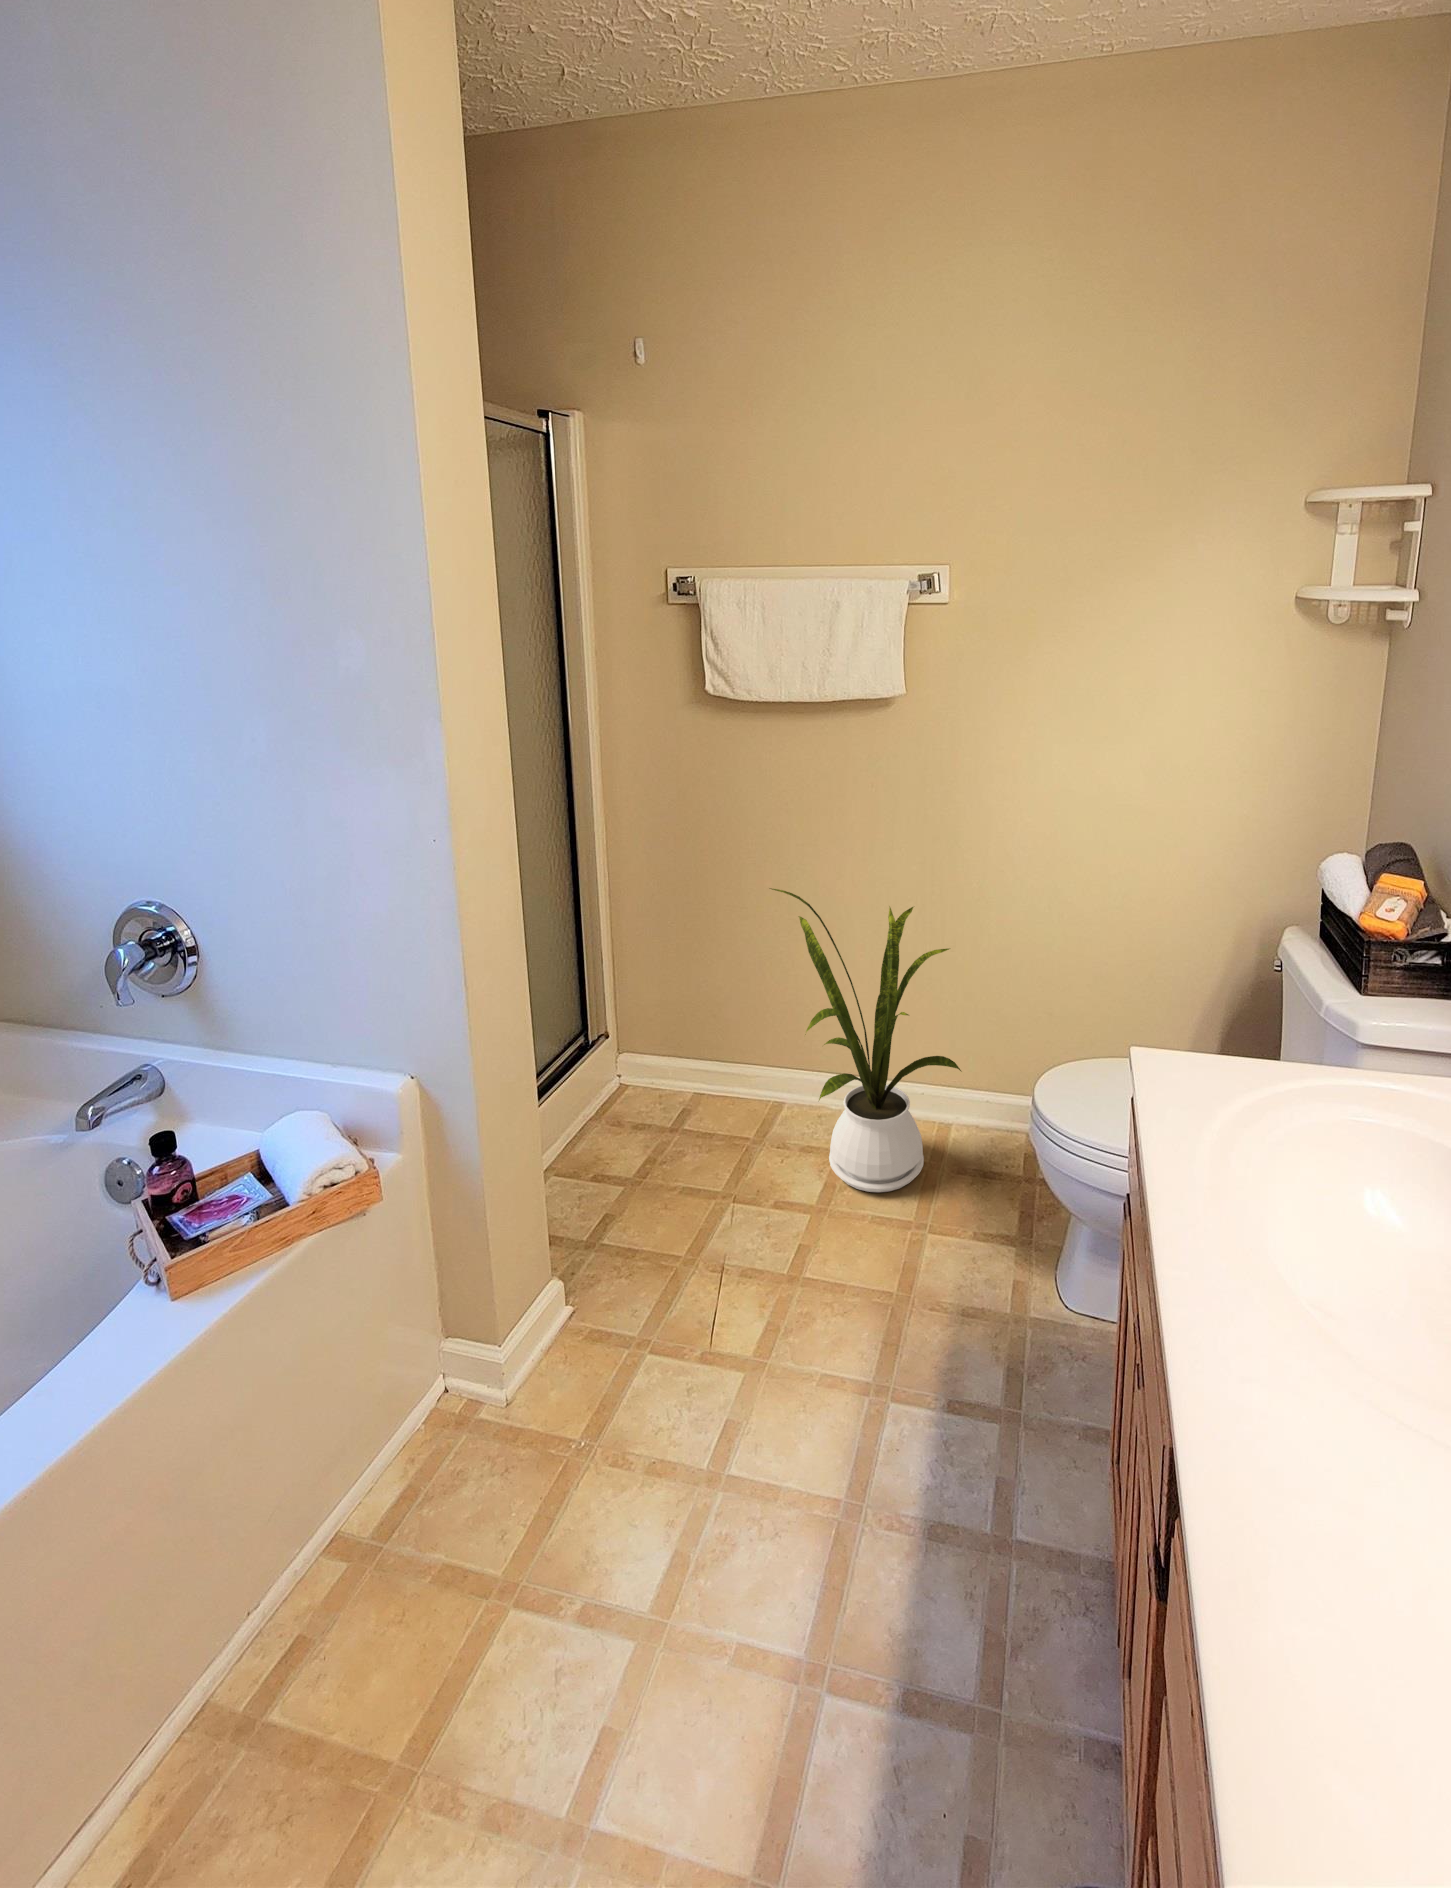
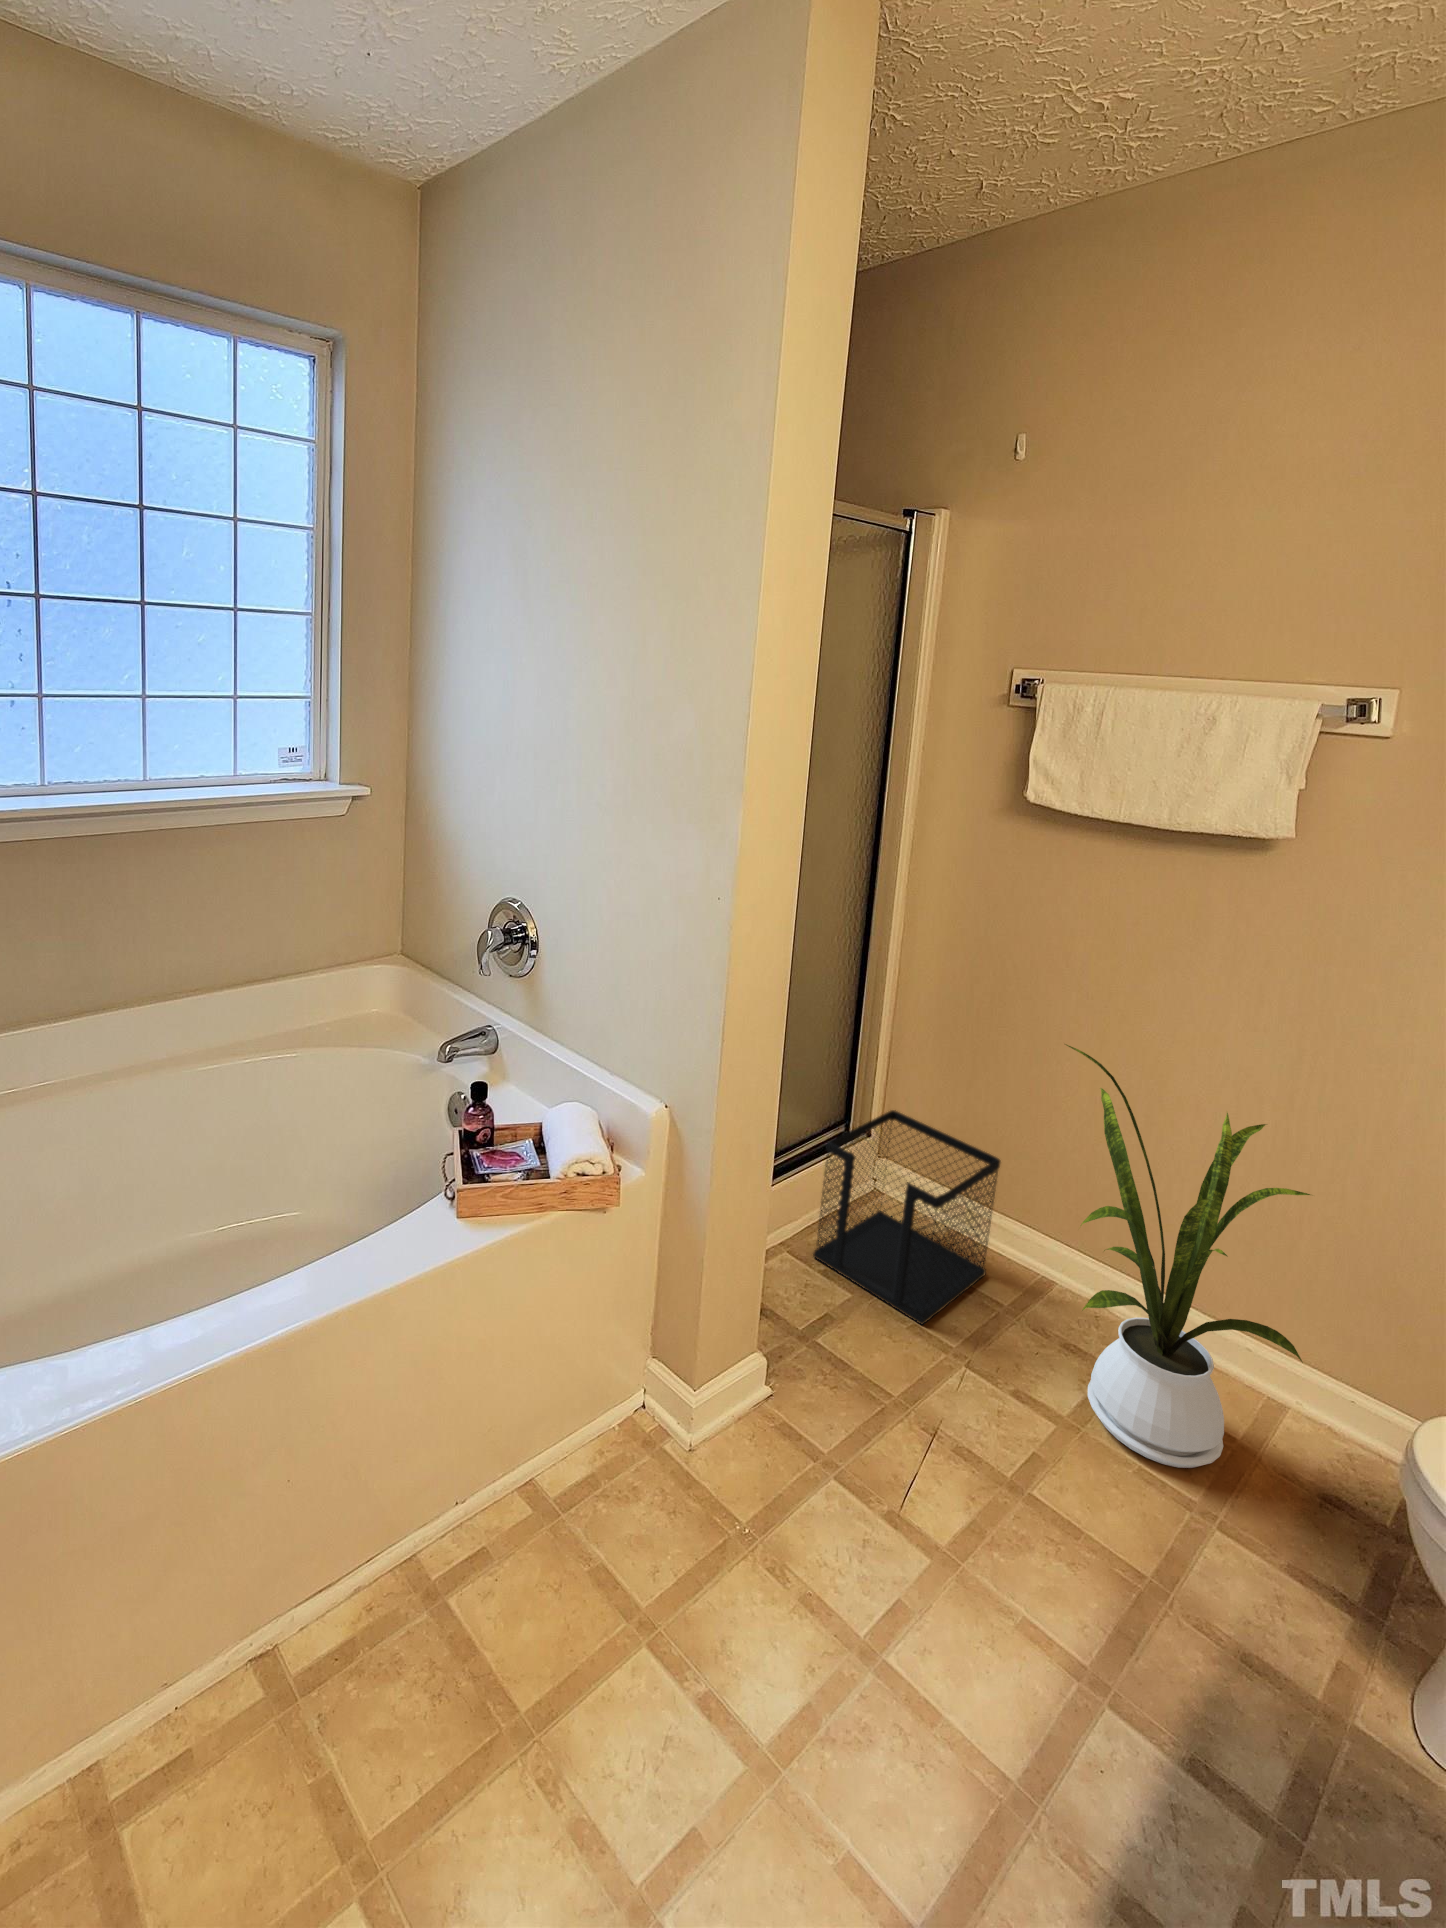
wastebasket: none [579,992,734,1172] -> present [813,1110,1001,1324]

